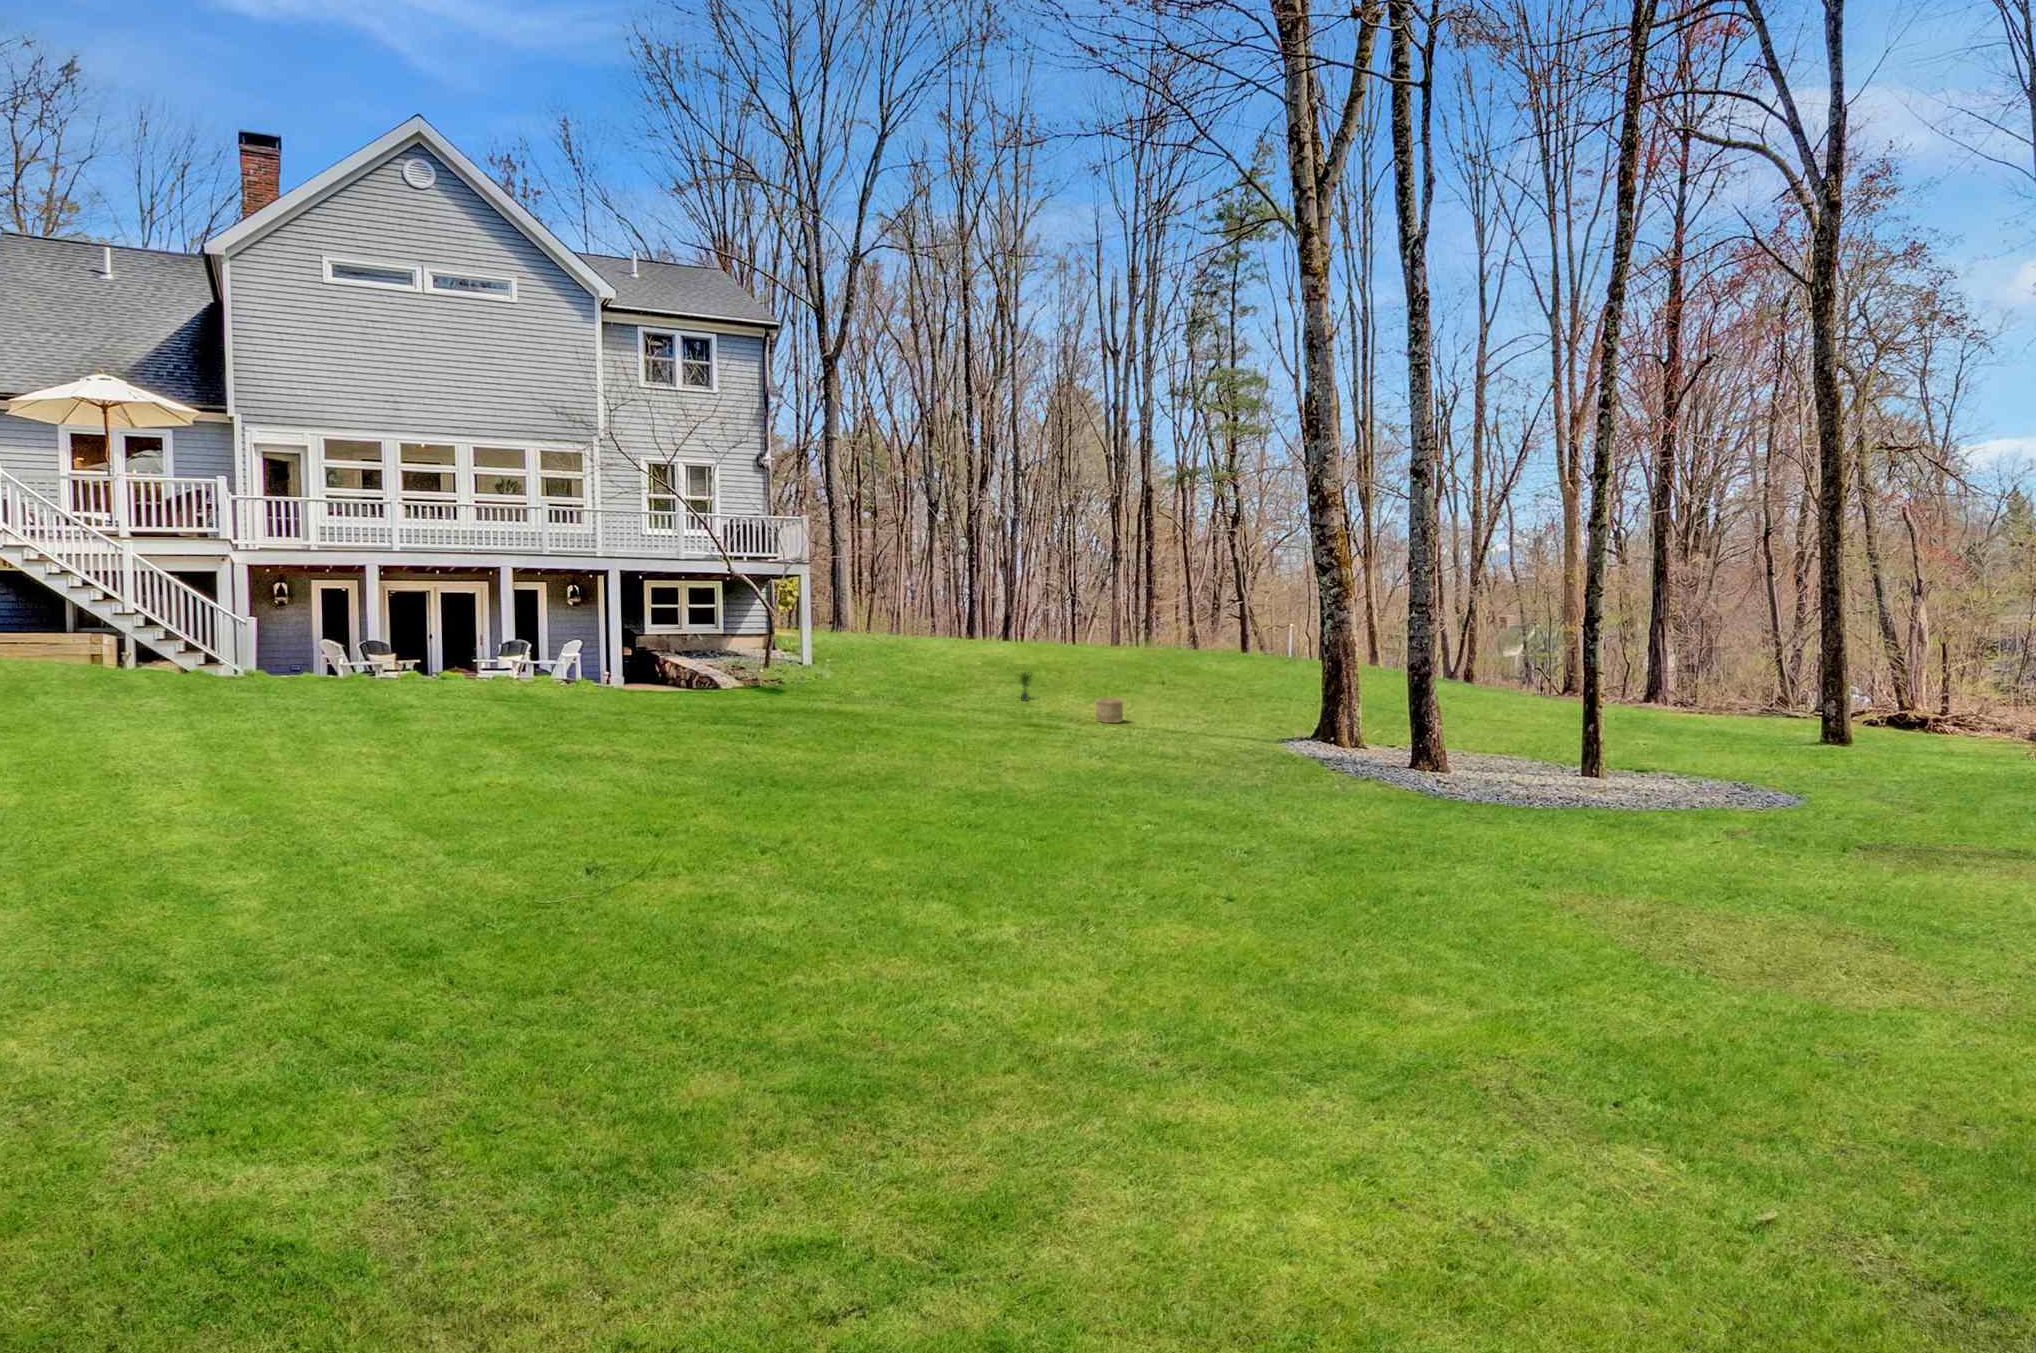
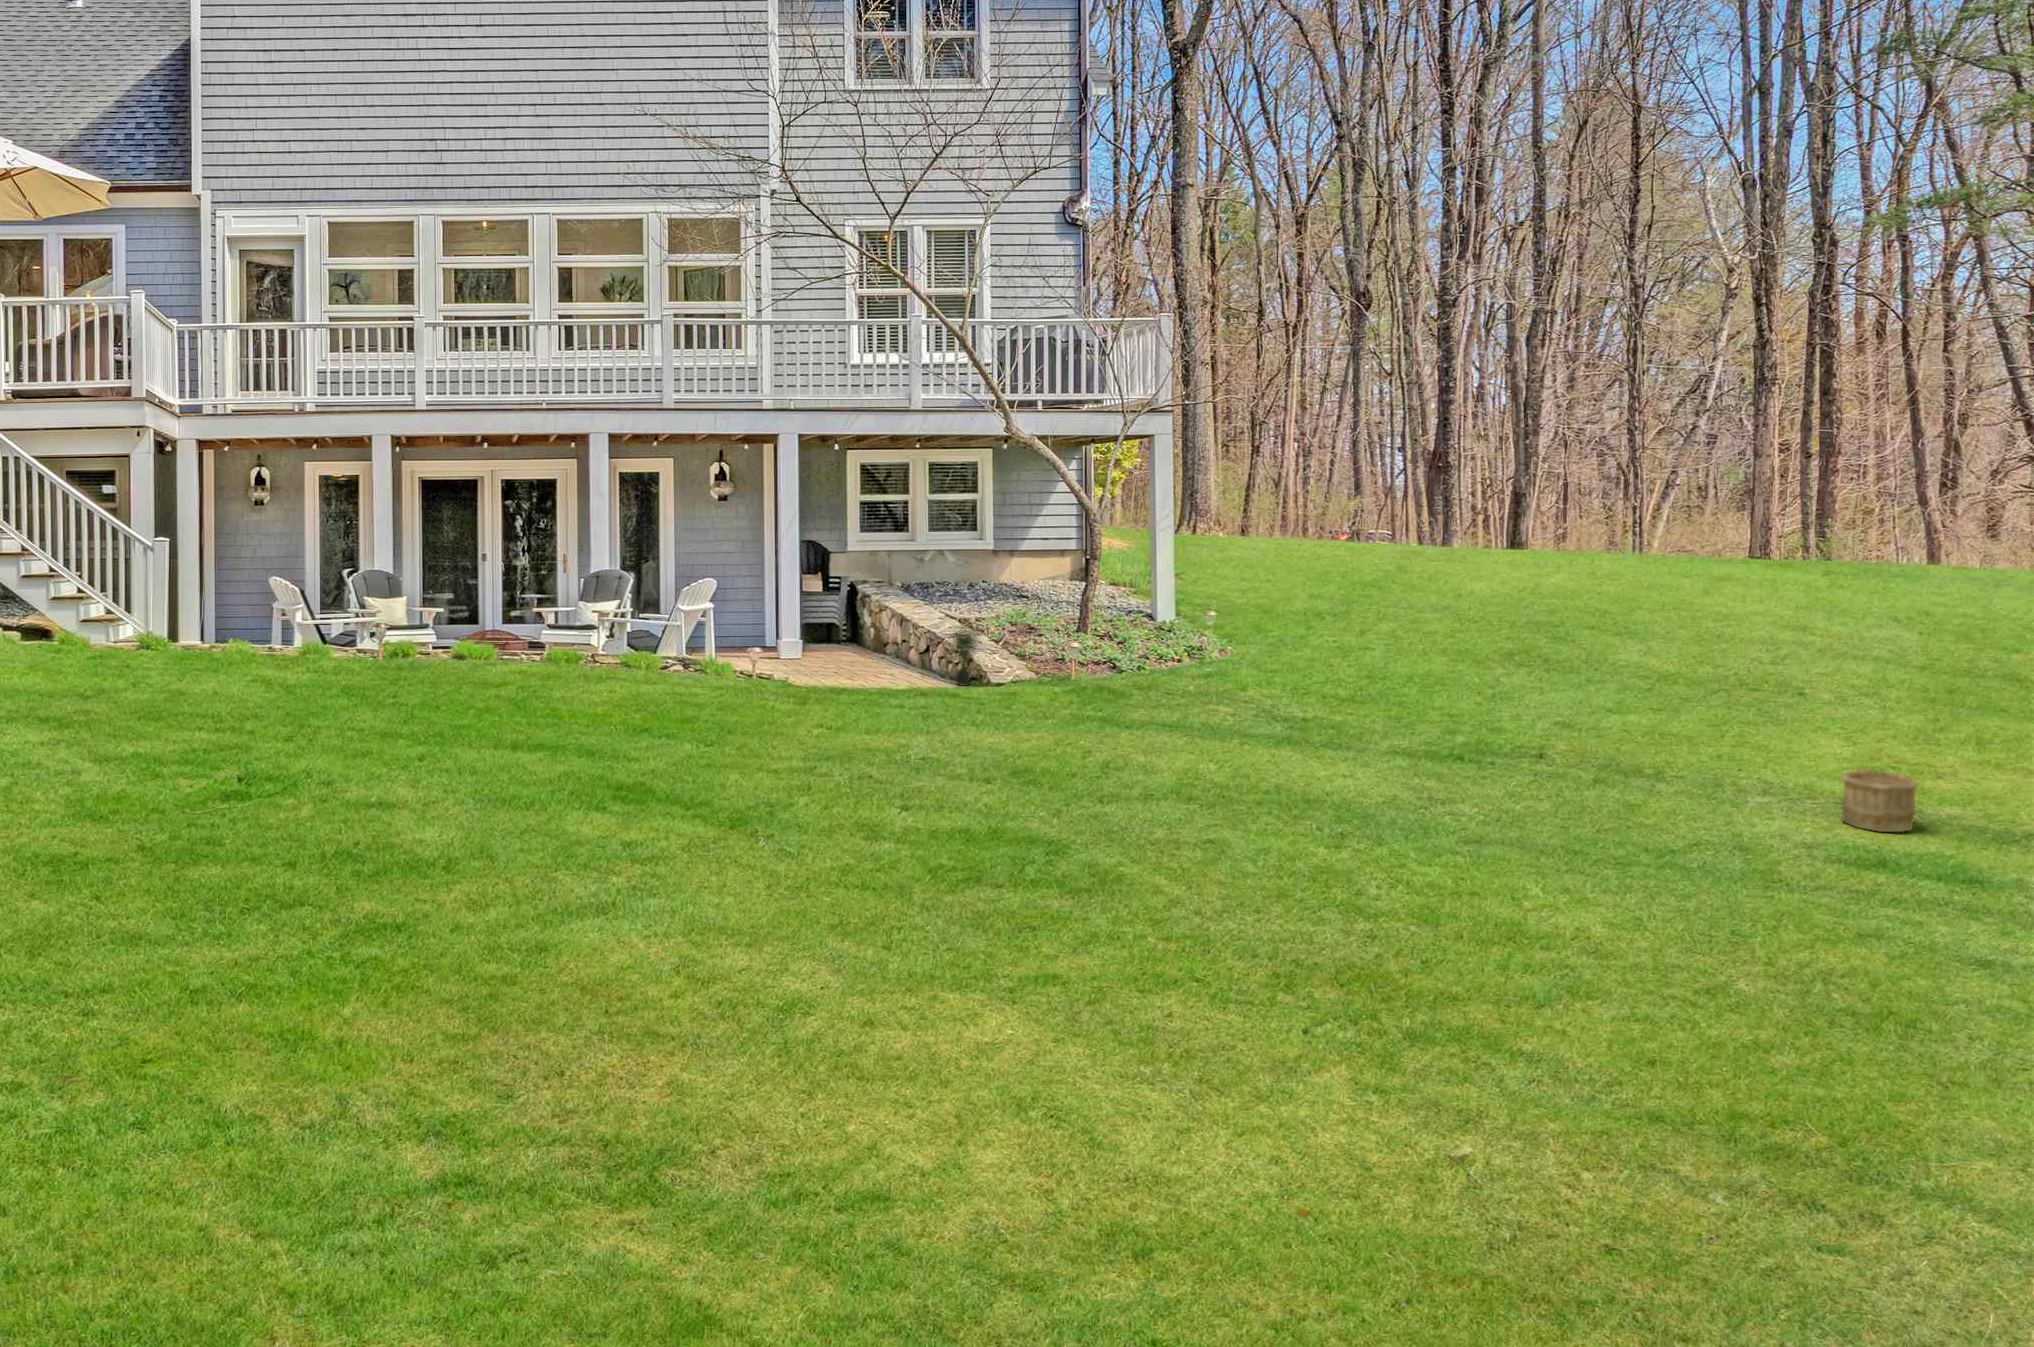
potted plant: present [1019,669,1033,701] -> present [952,618,980,686]

